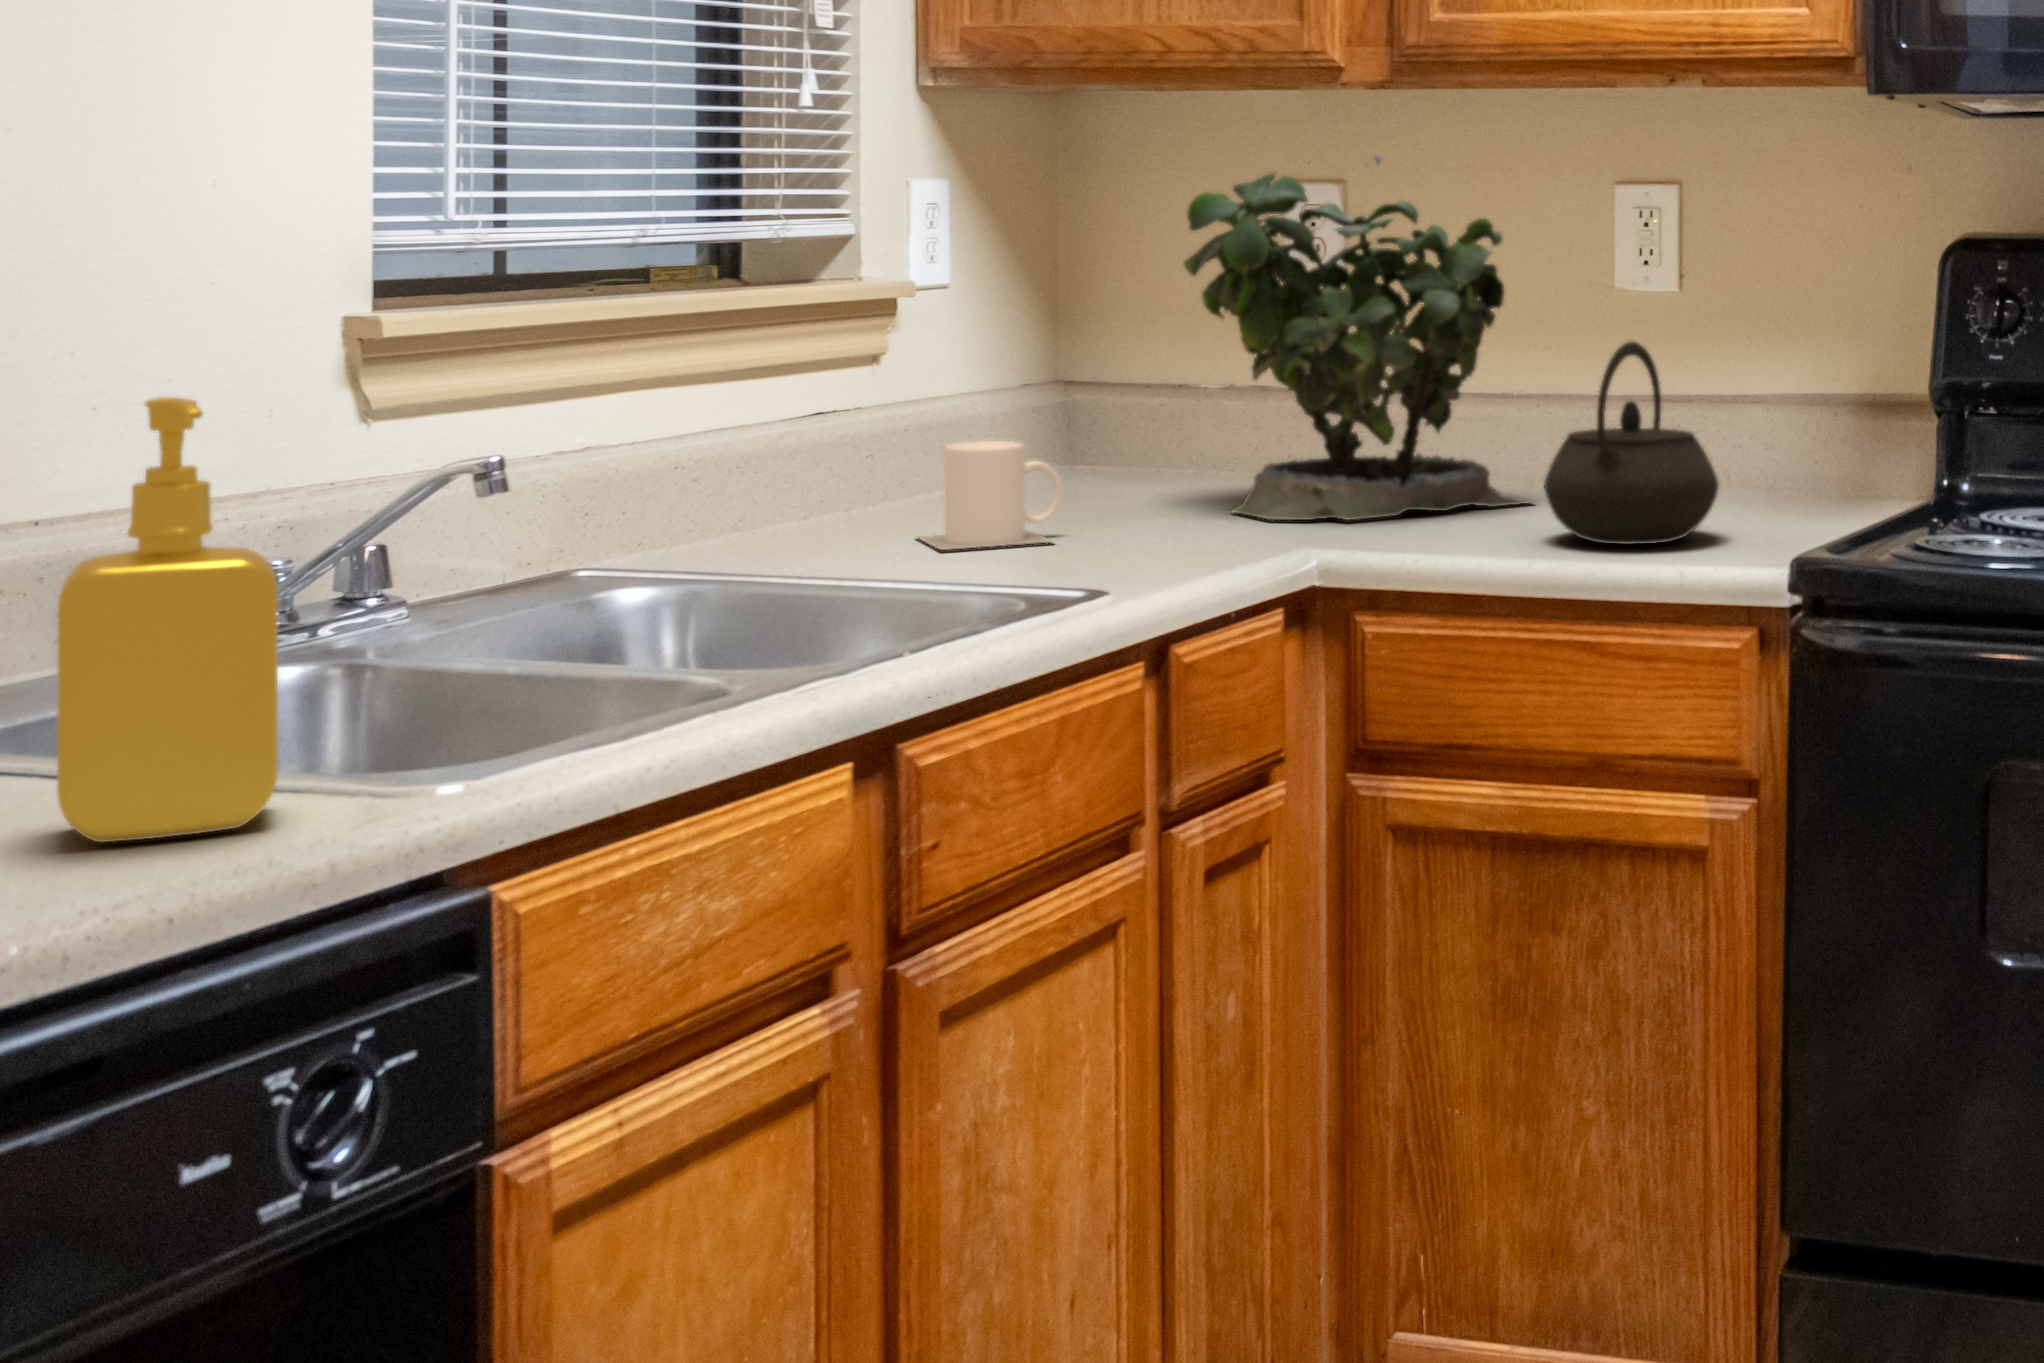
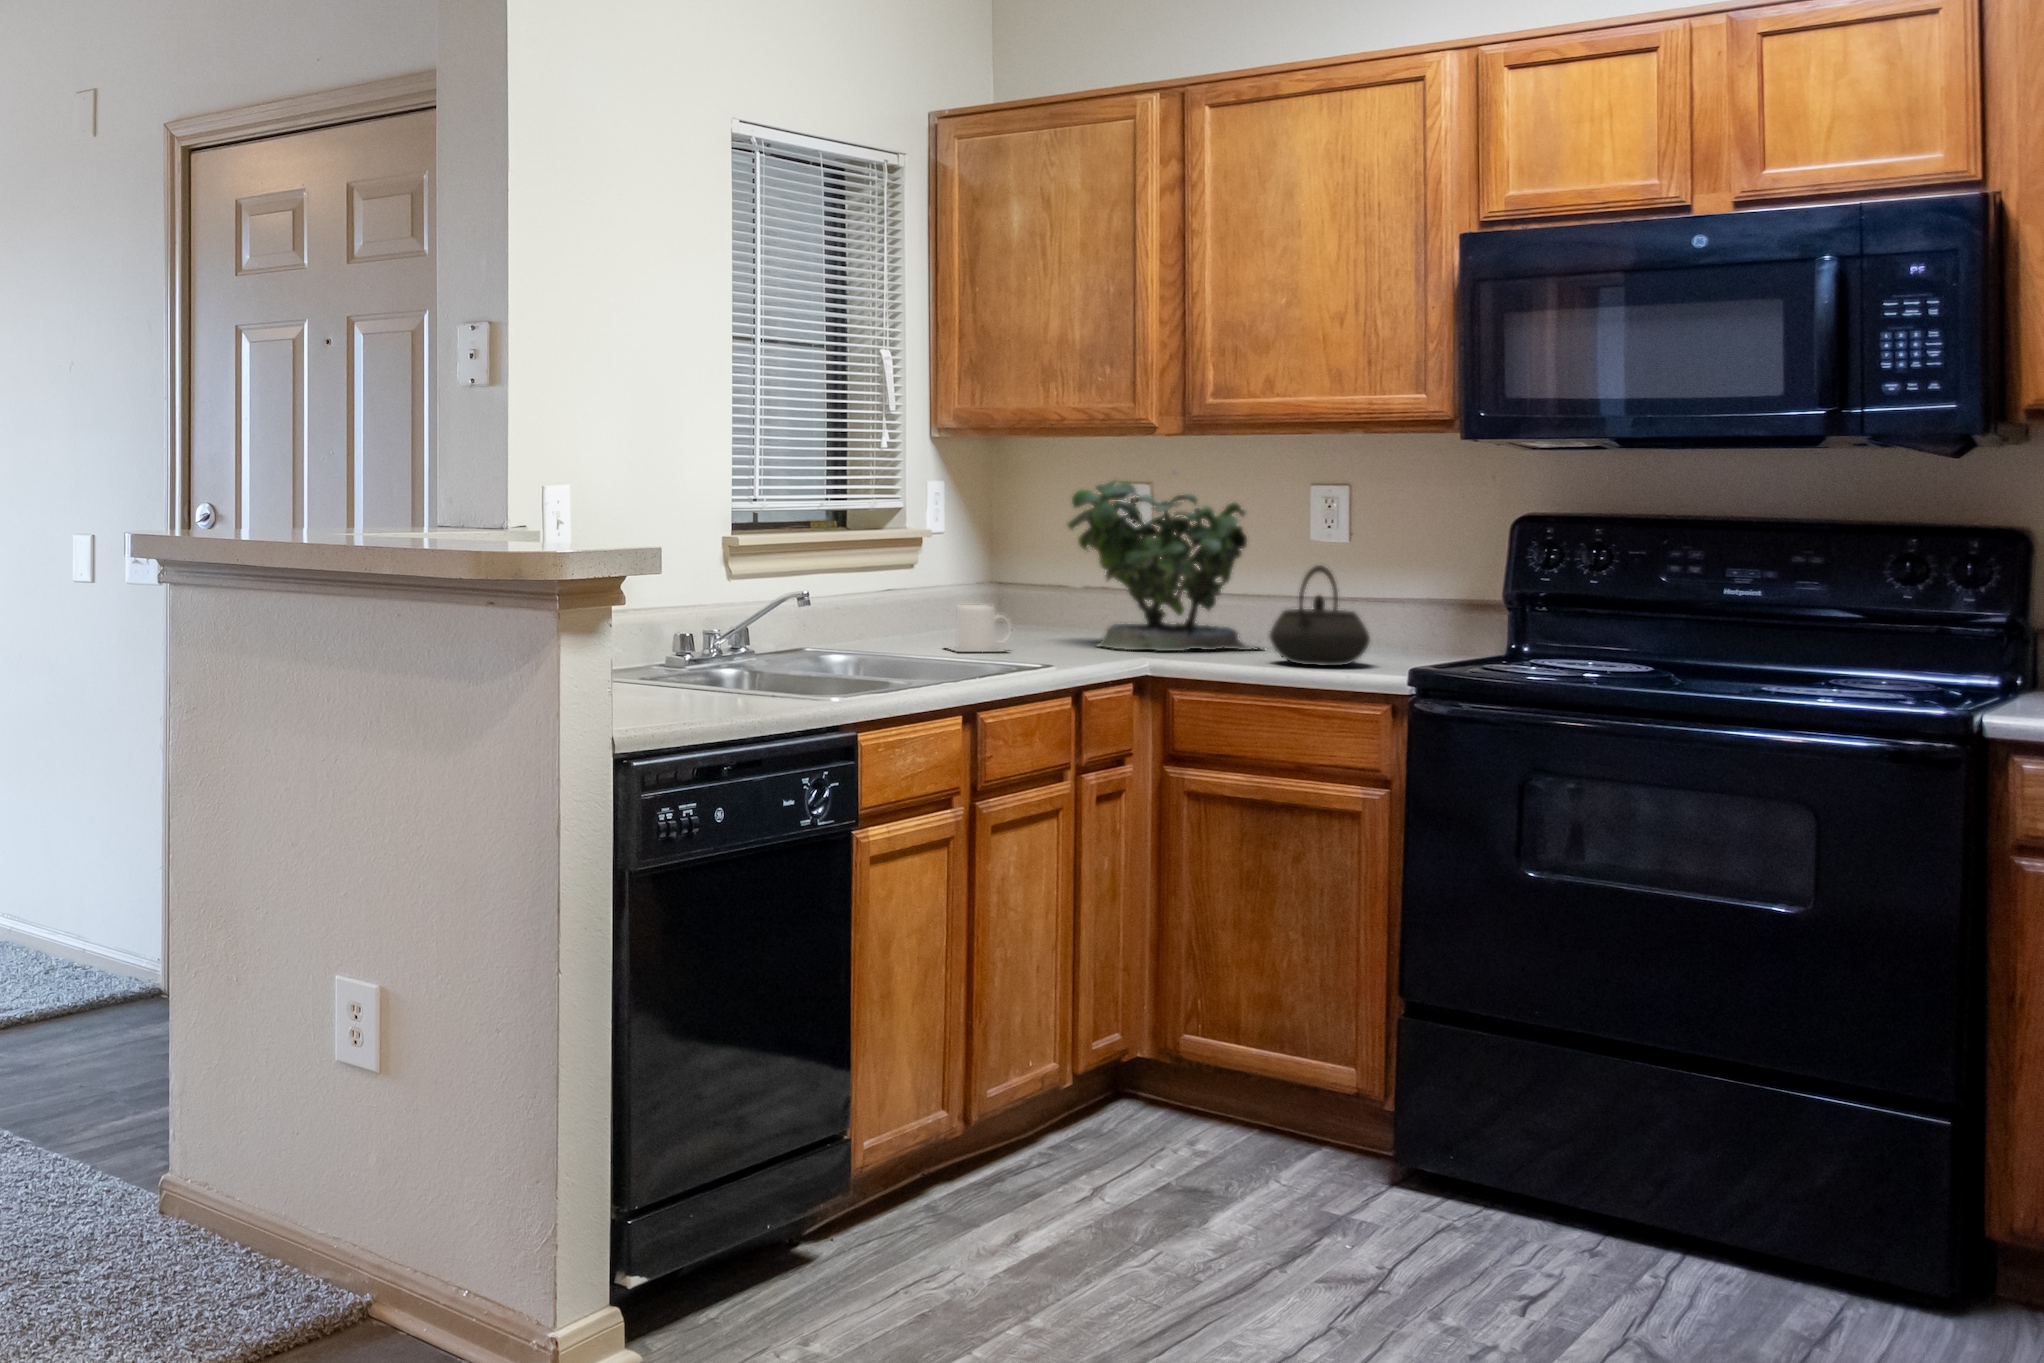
soap dispenser: present [57,397,278,843] -> none [731,563,799,701]

